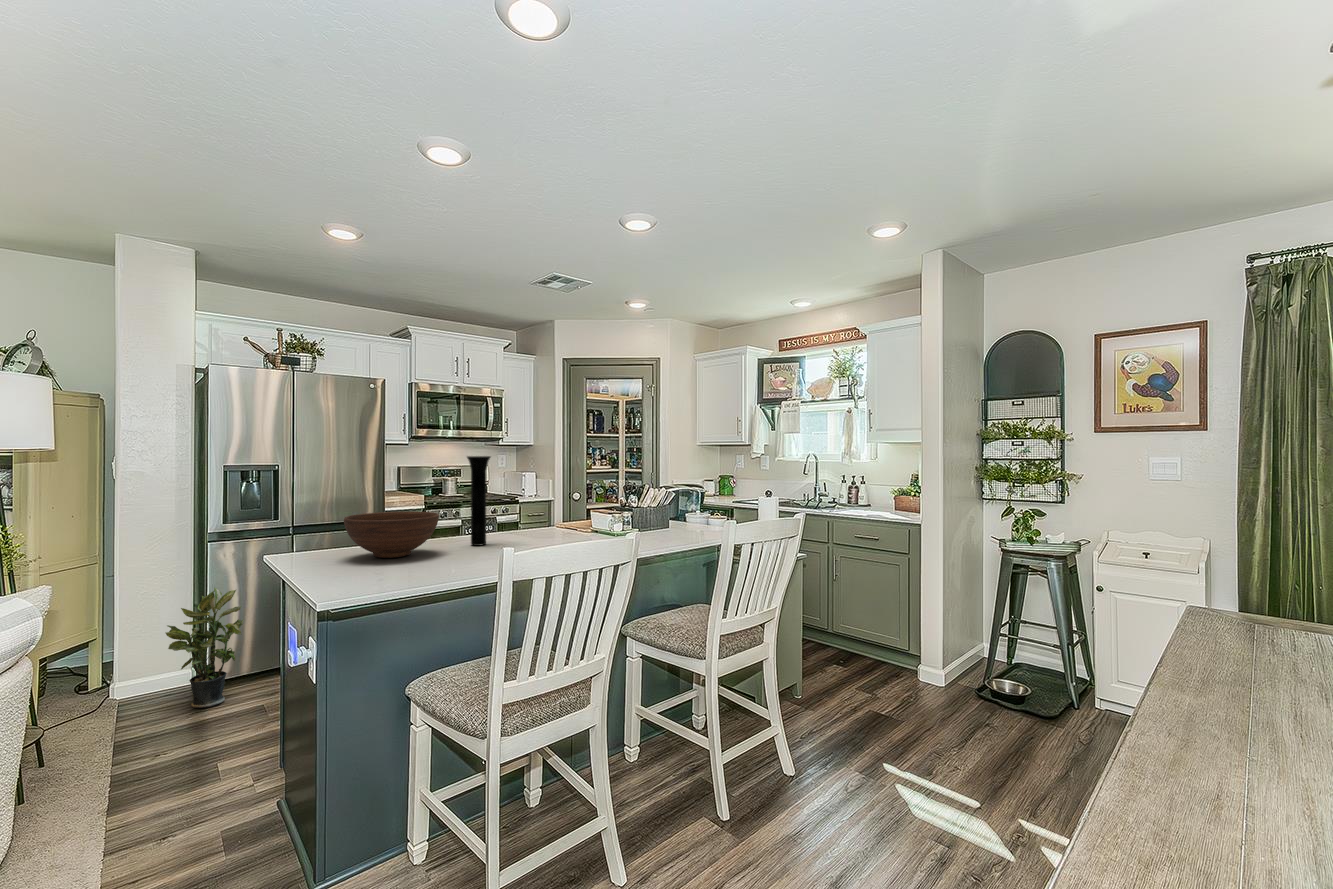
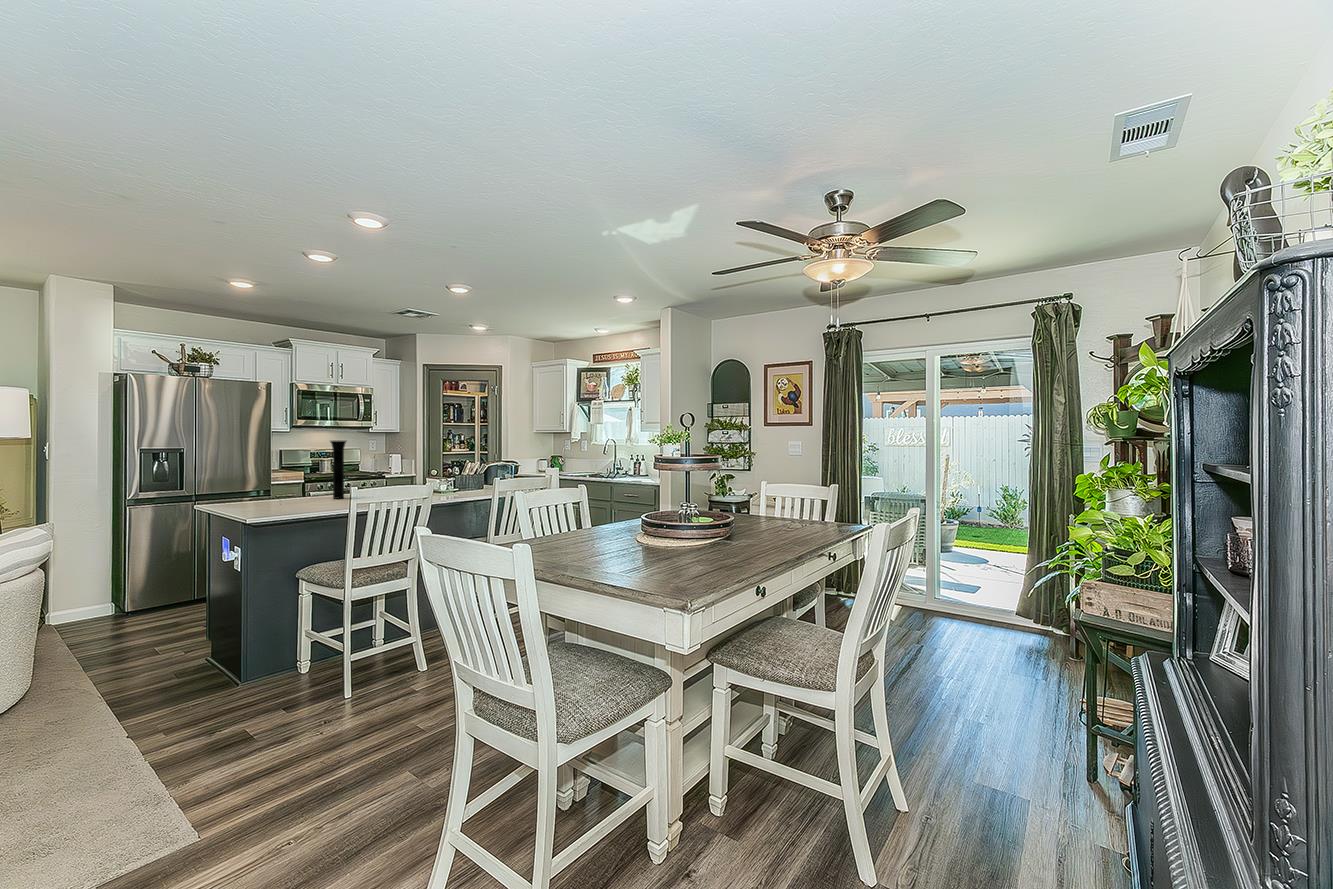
fruit bowl: present [344,511,439,558] -> none [243,477,309,504]
potted plant: present [166,588,243,708] -> none [98,537,159,623]

